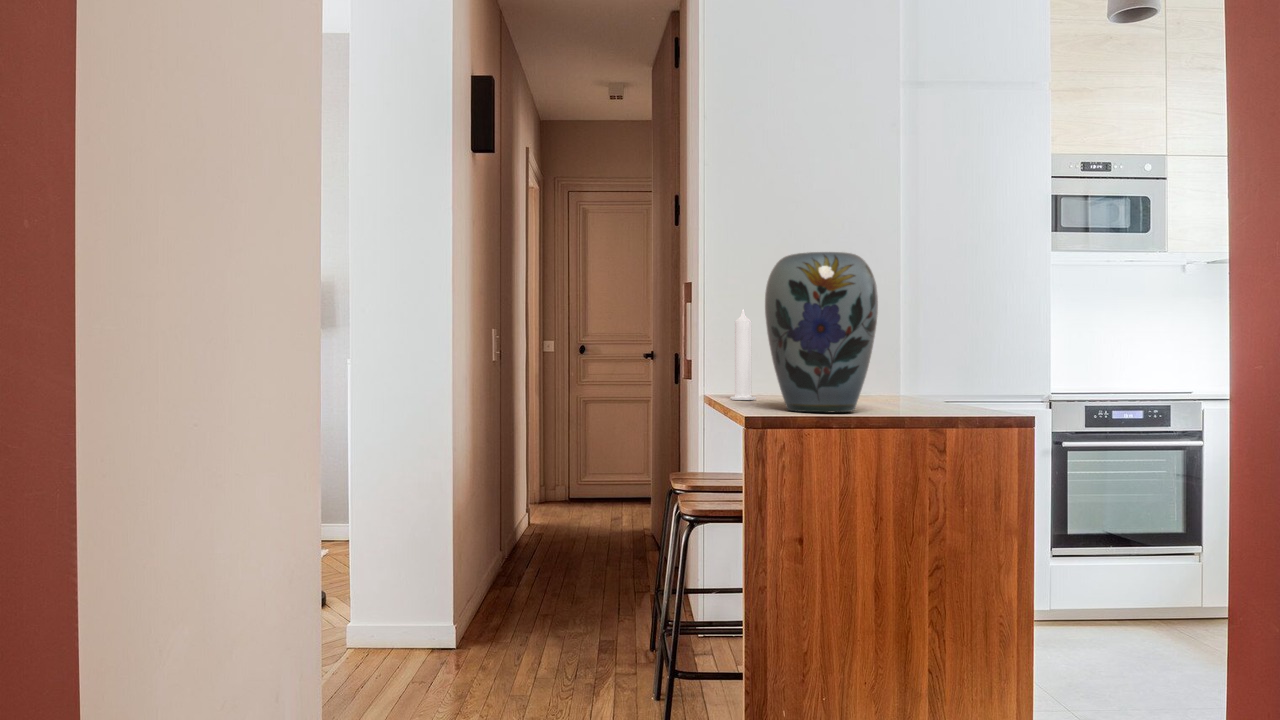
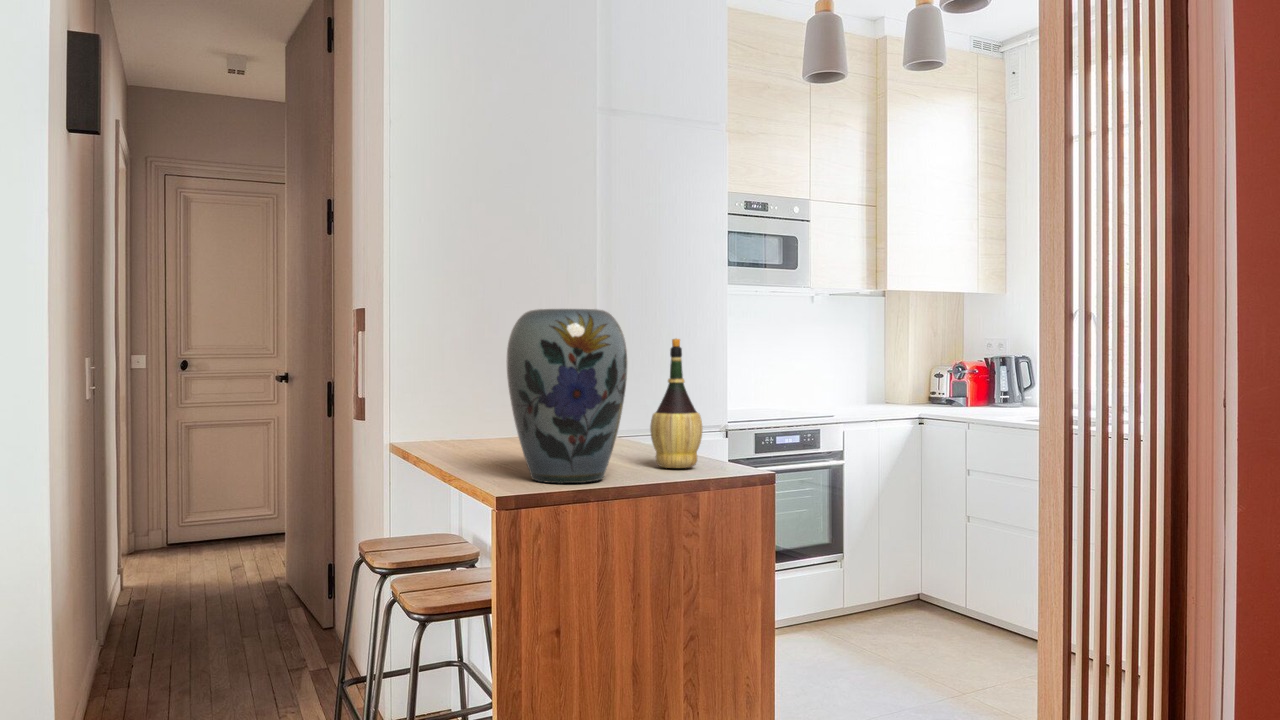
wine bottle: none [915,285,968,411] -> present [650,338,702,468]
candle: present [730,309,756,400] -> none [442,356,471,458]

